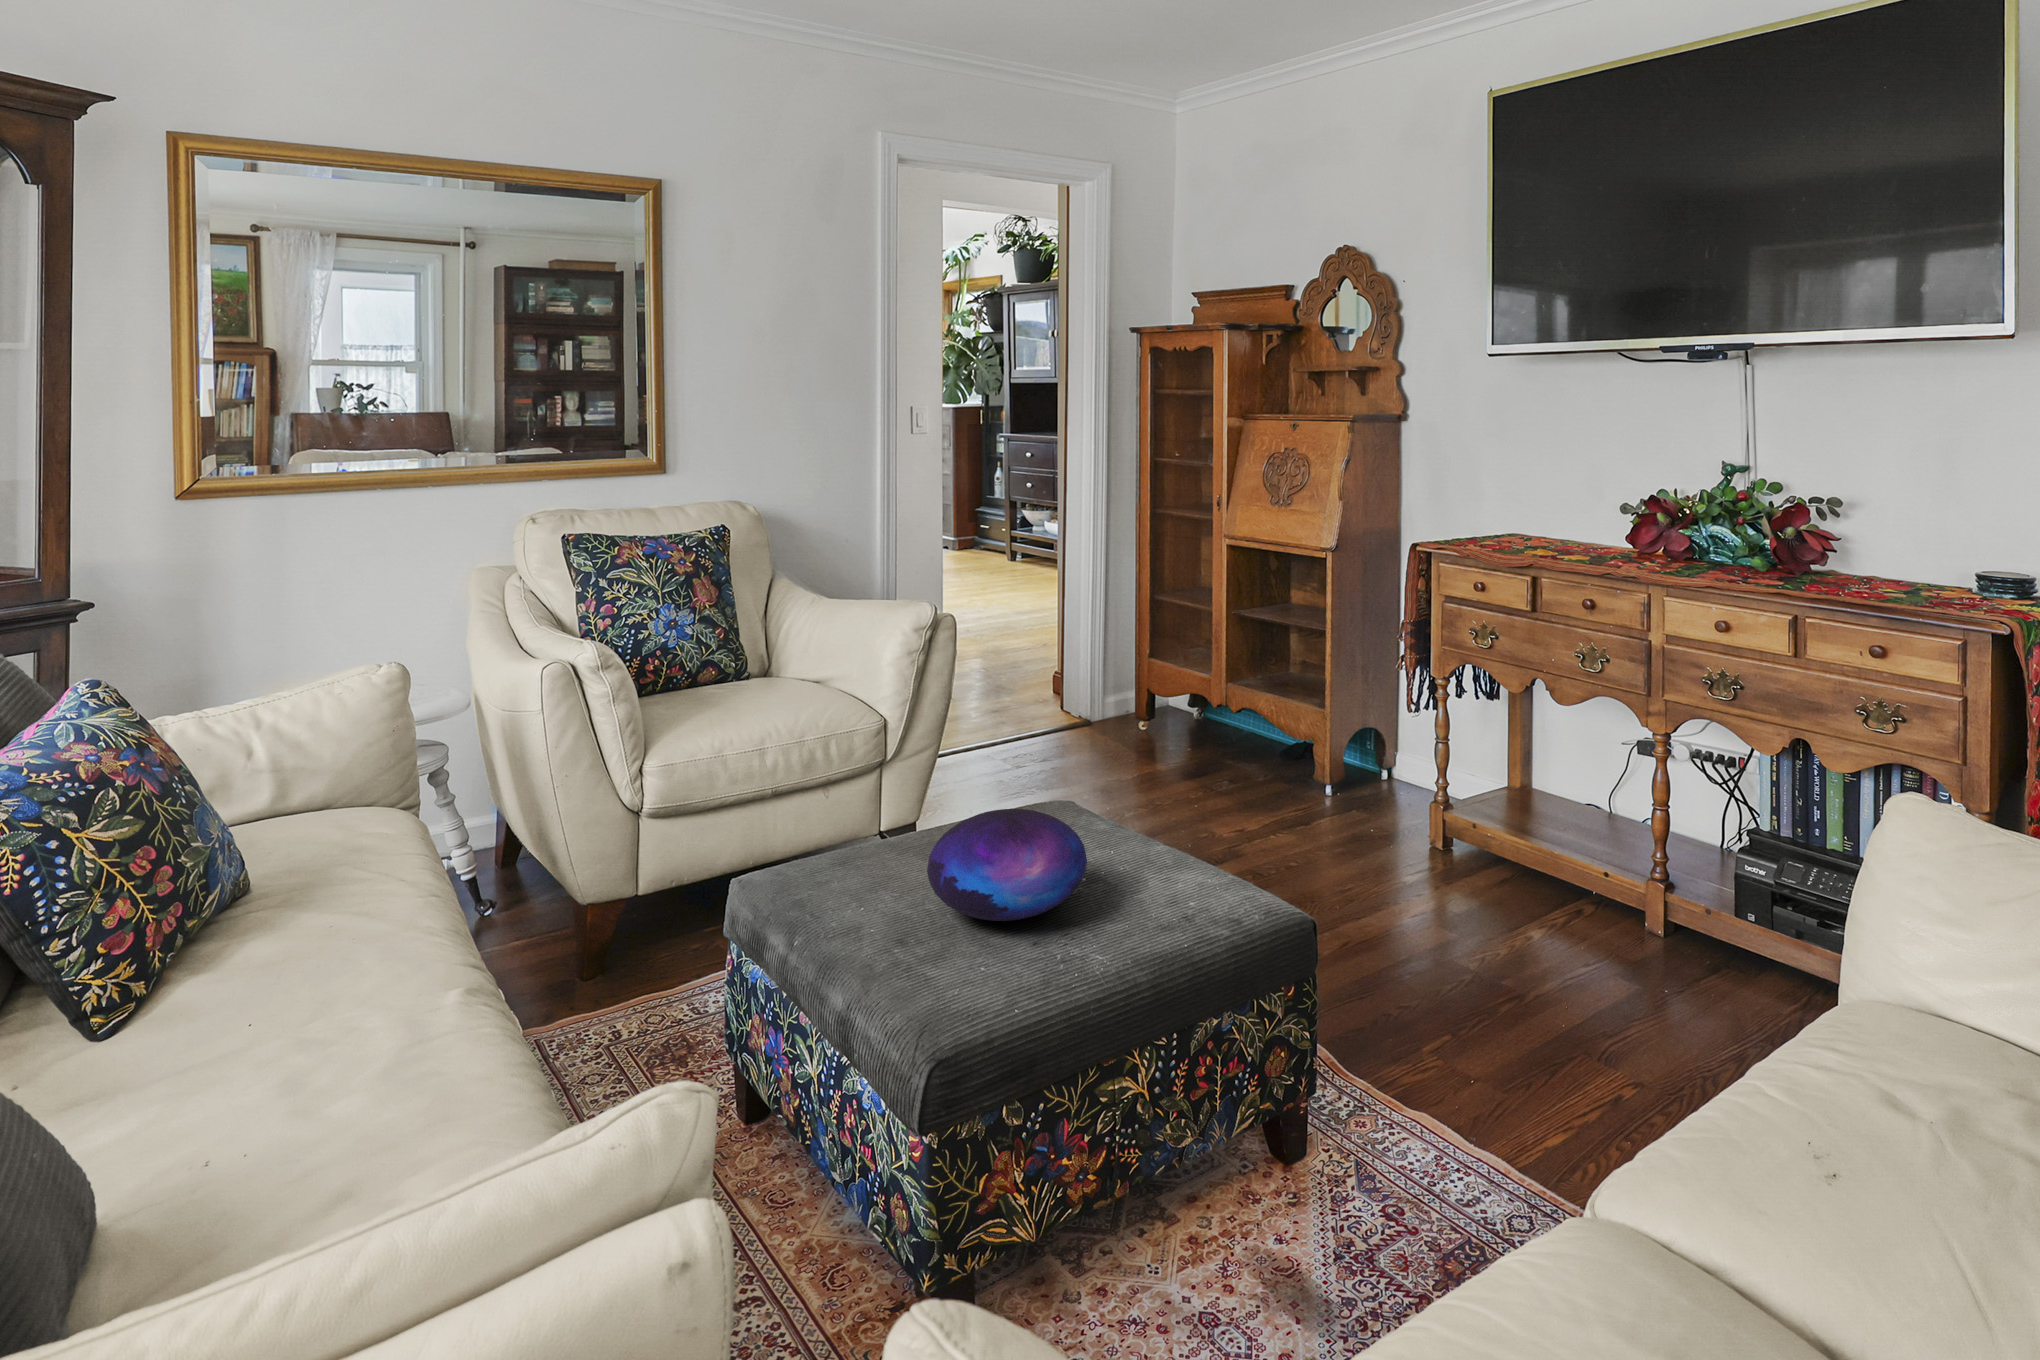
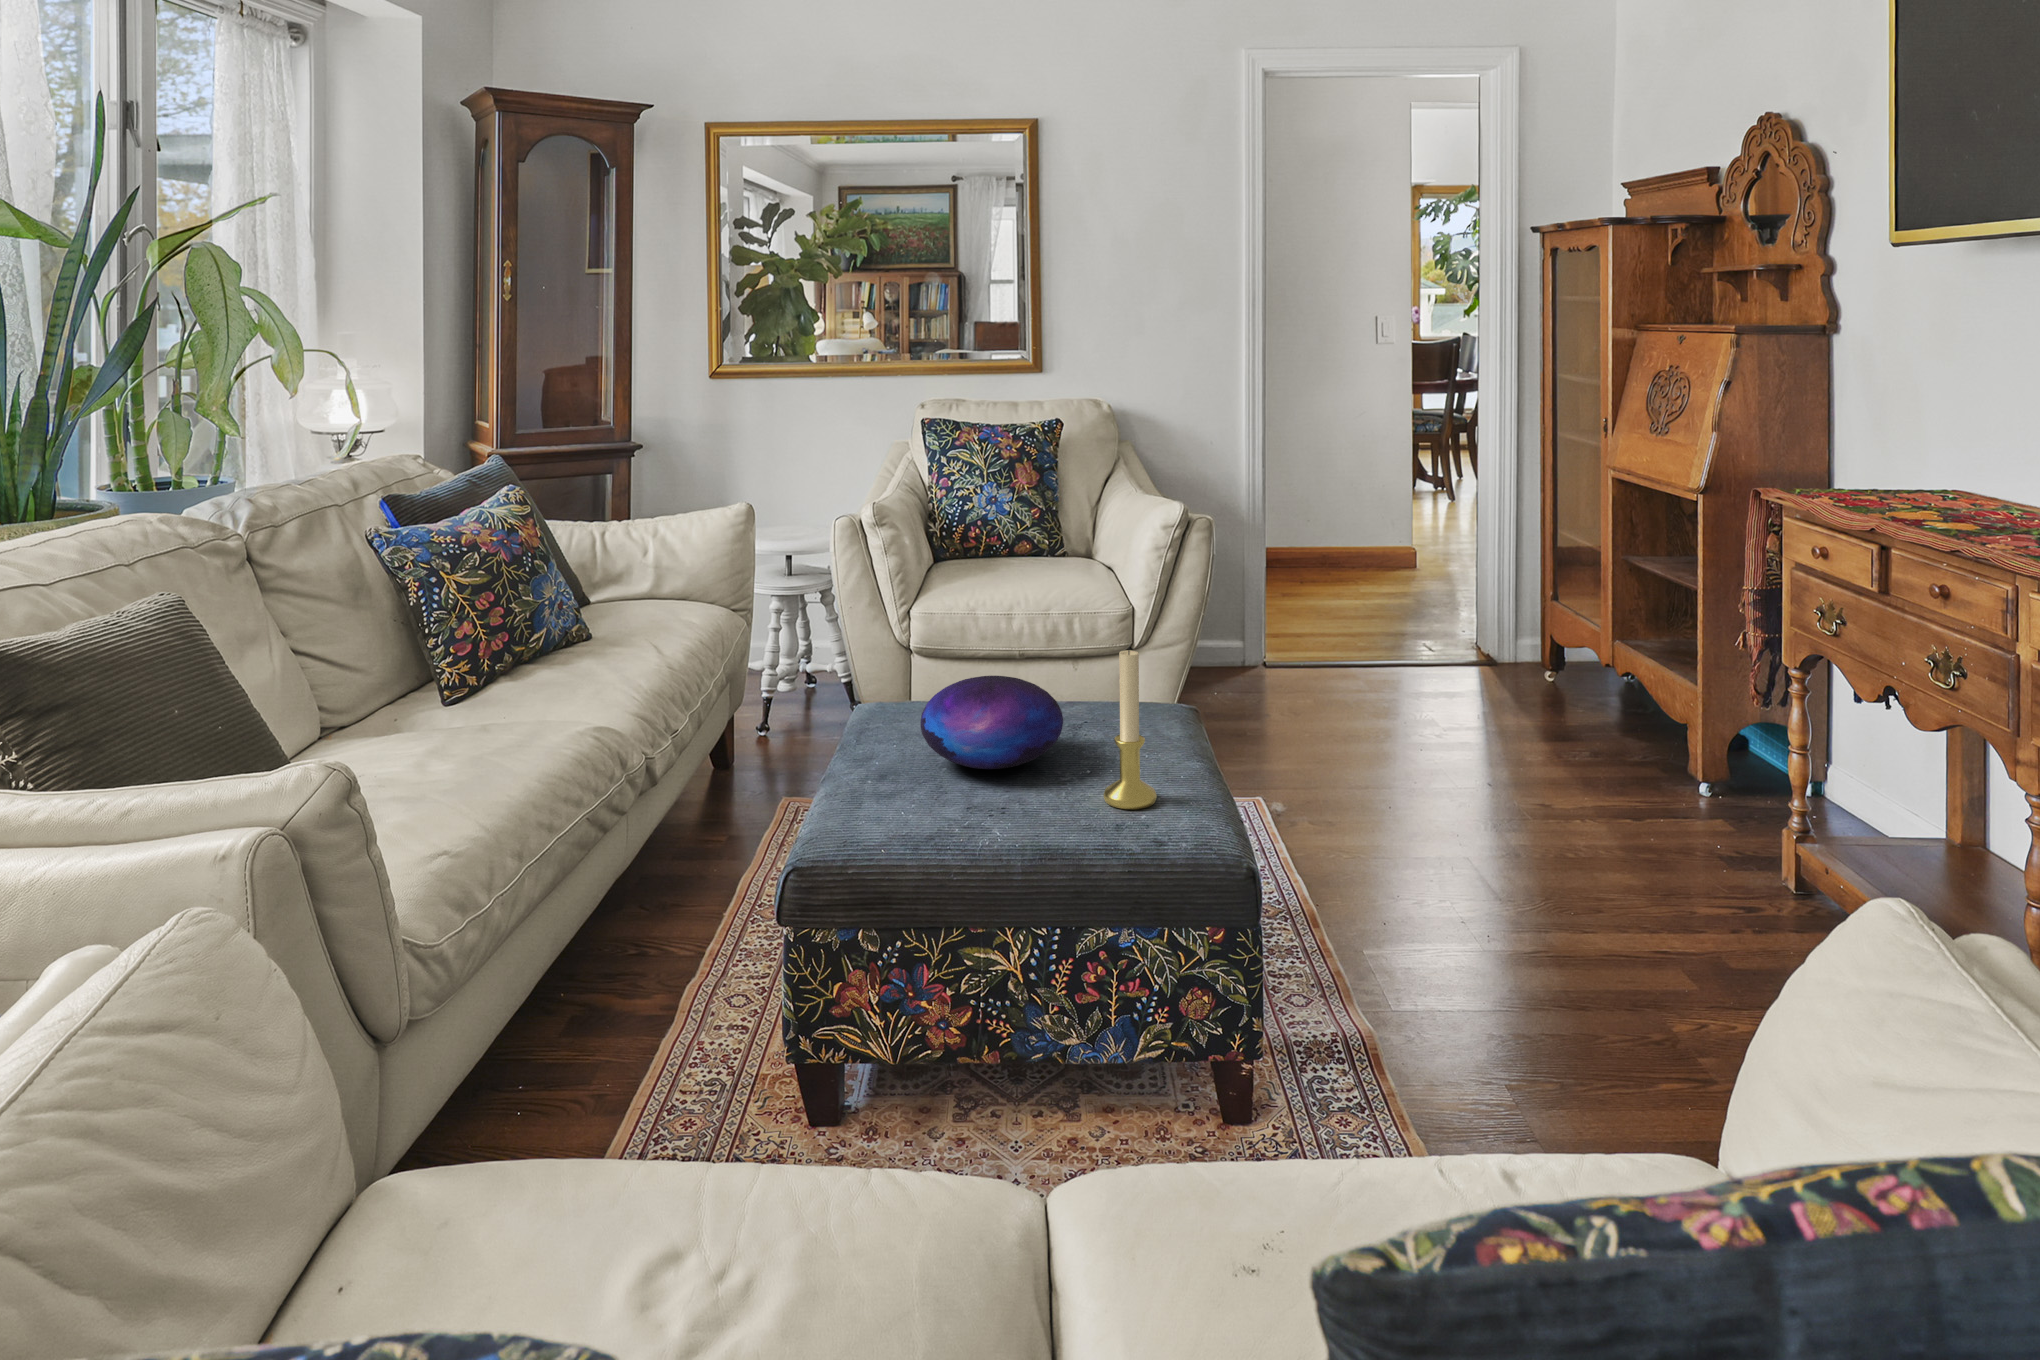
candle holder: none [1164,749,1219,922] -> present [1104,647,1157,809]

